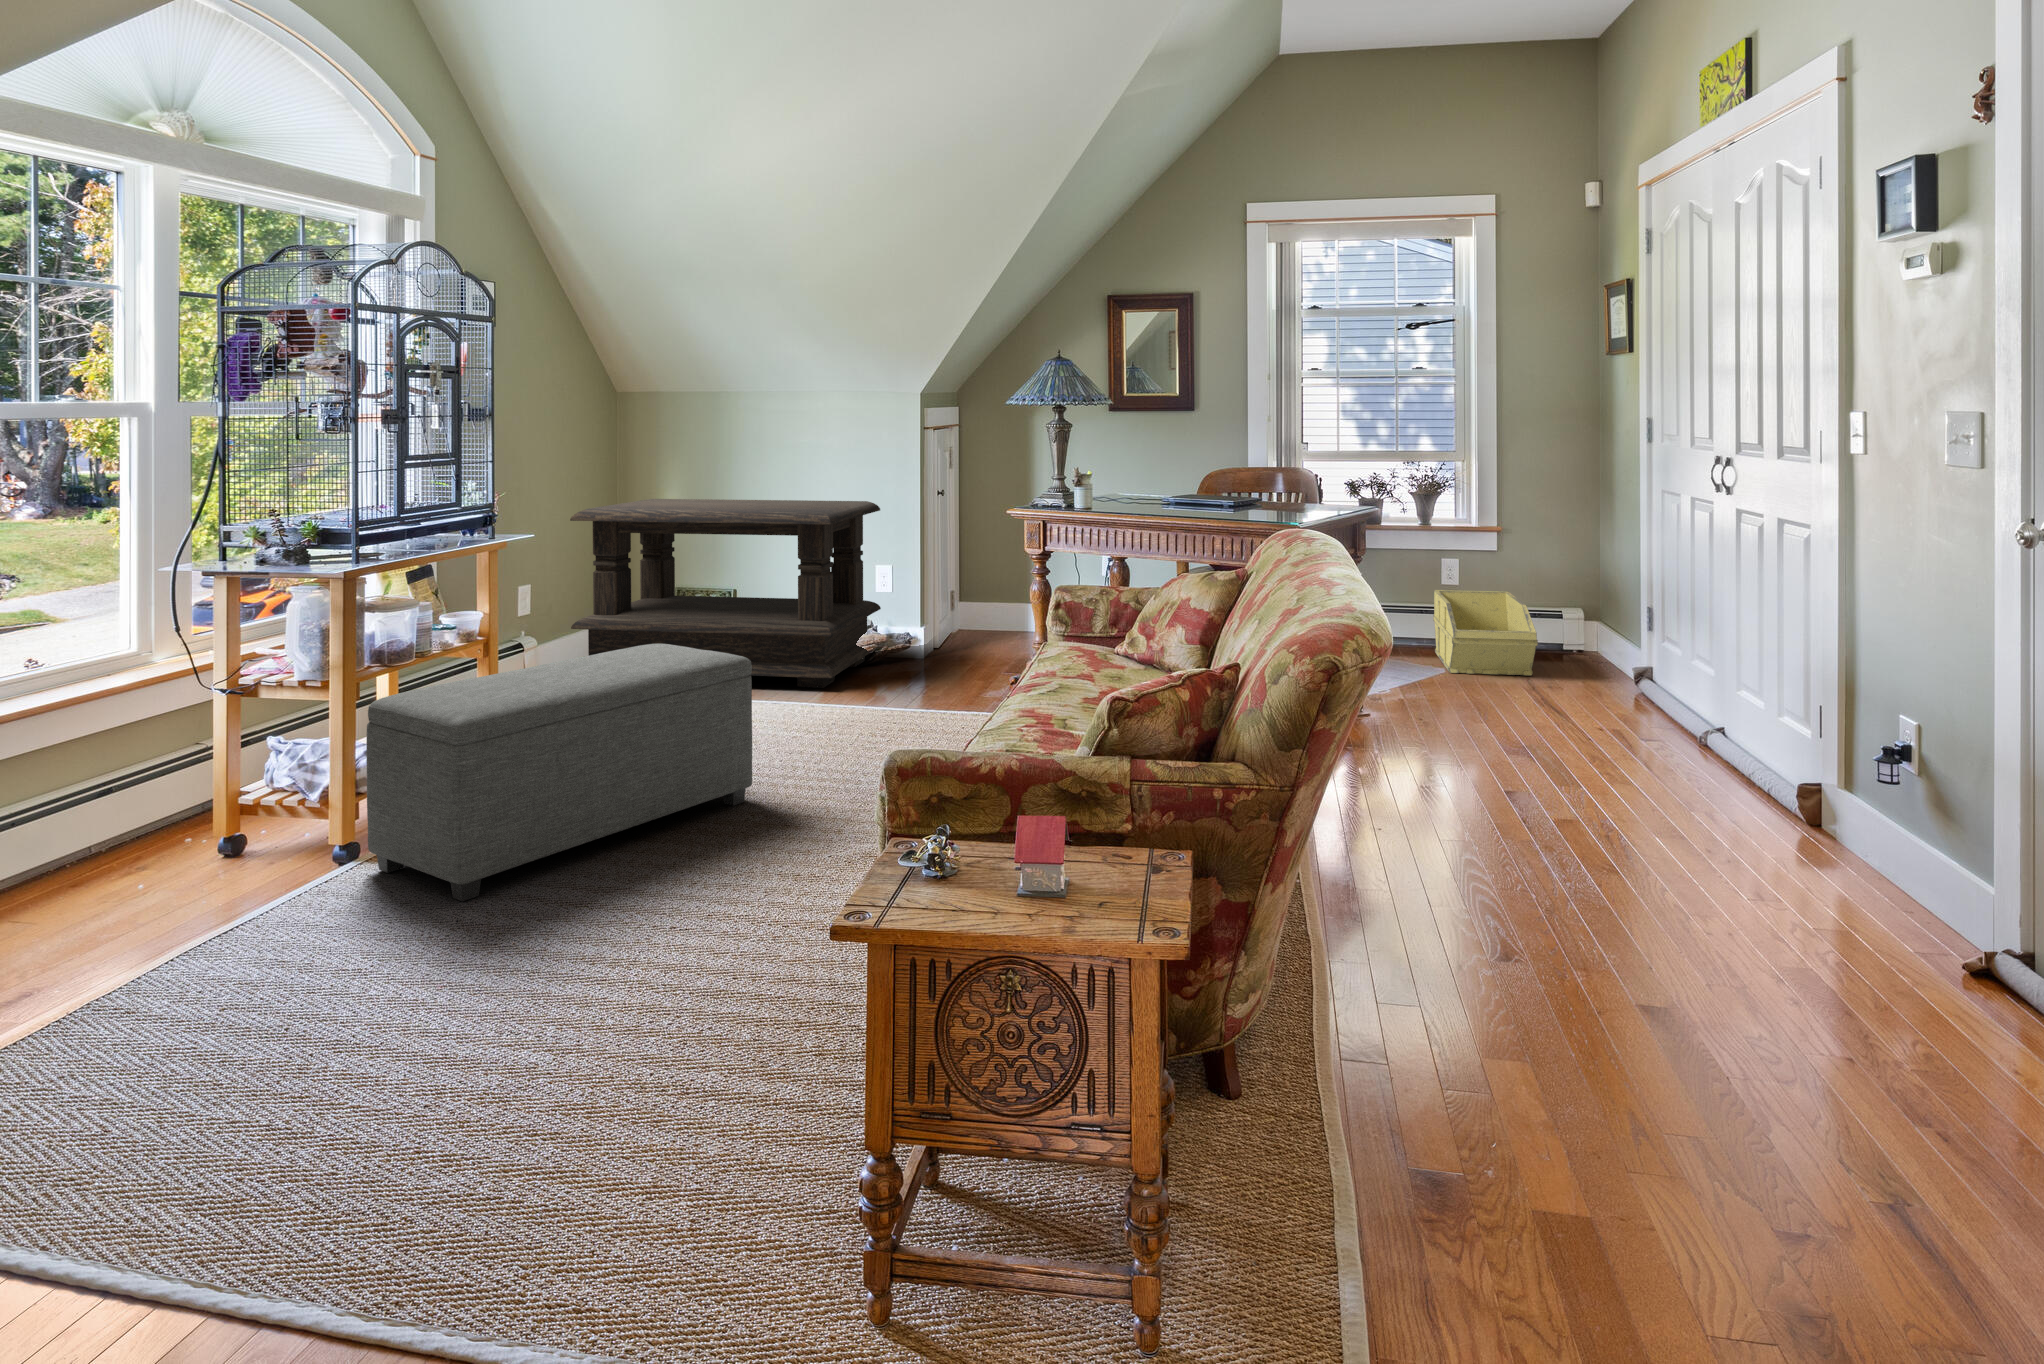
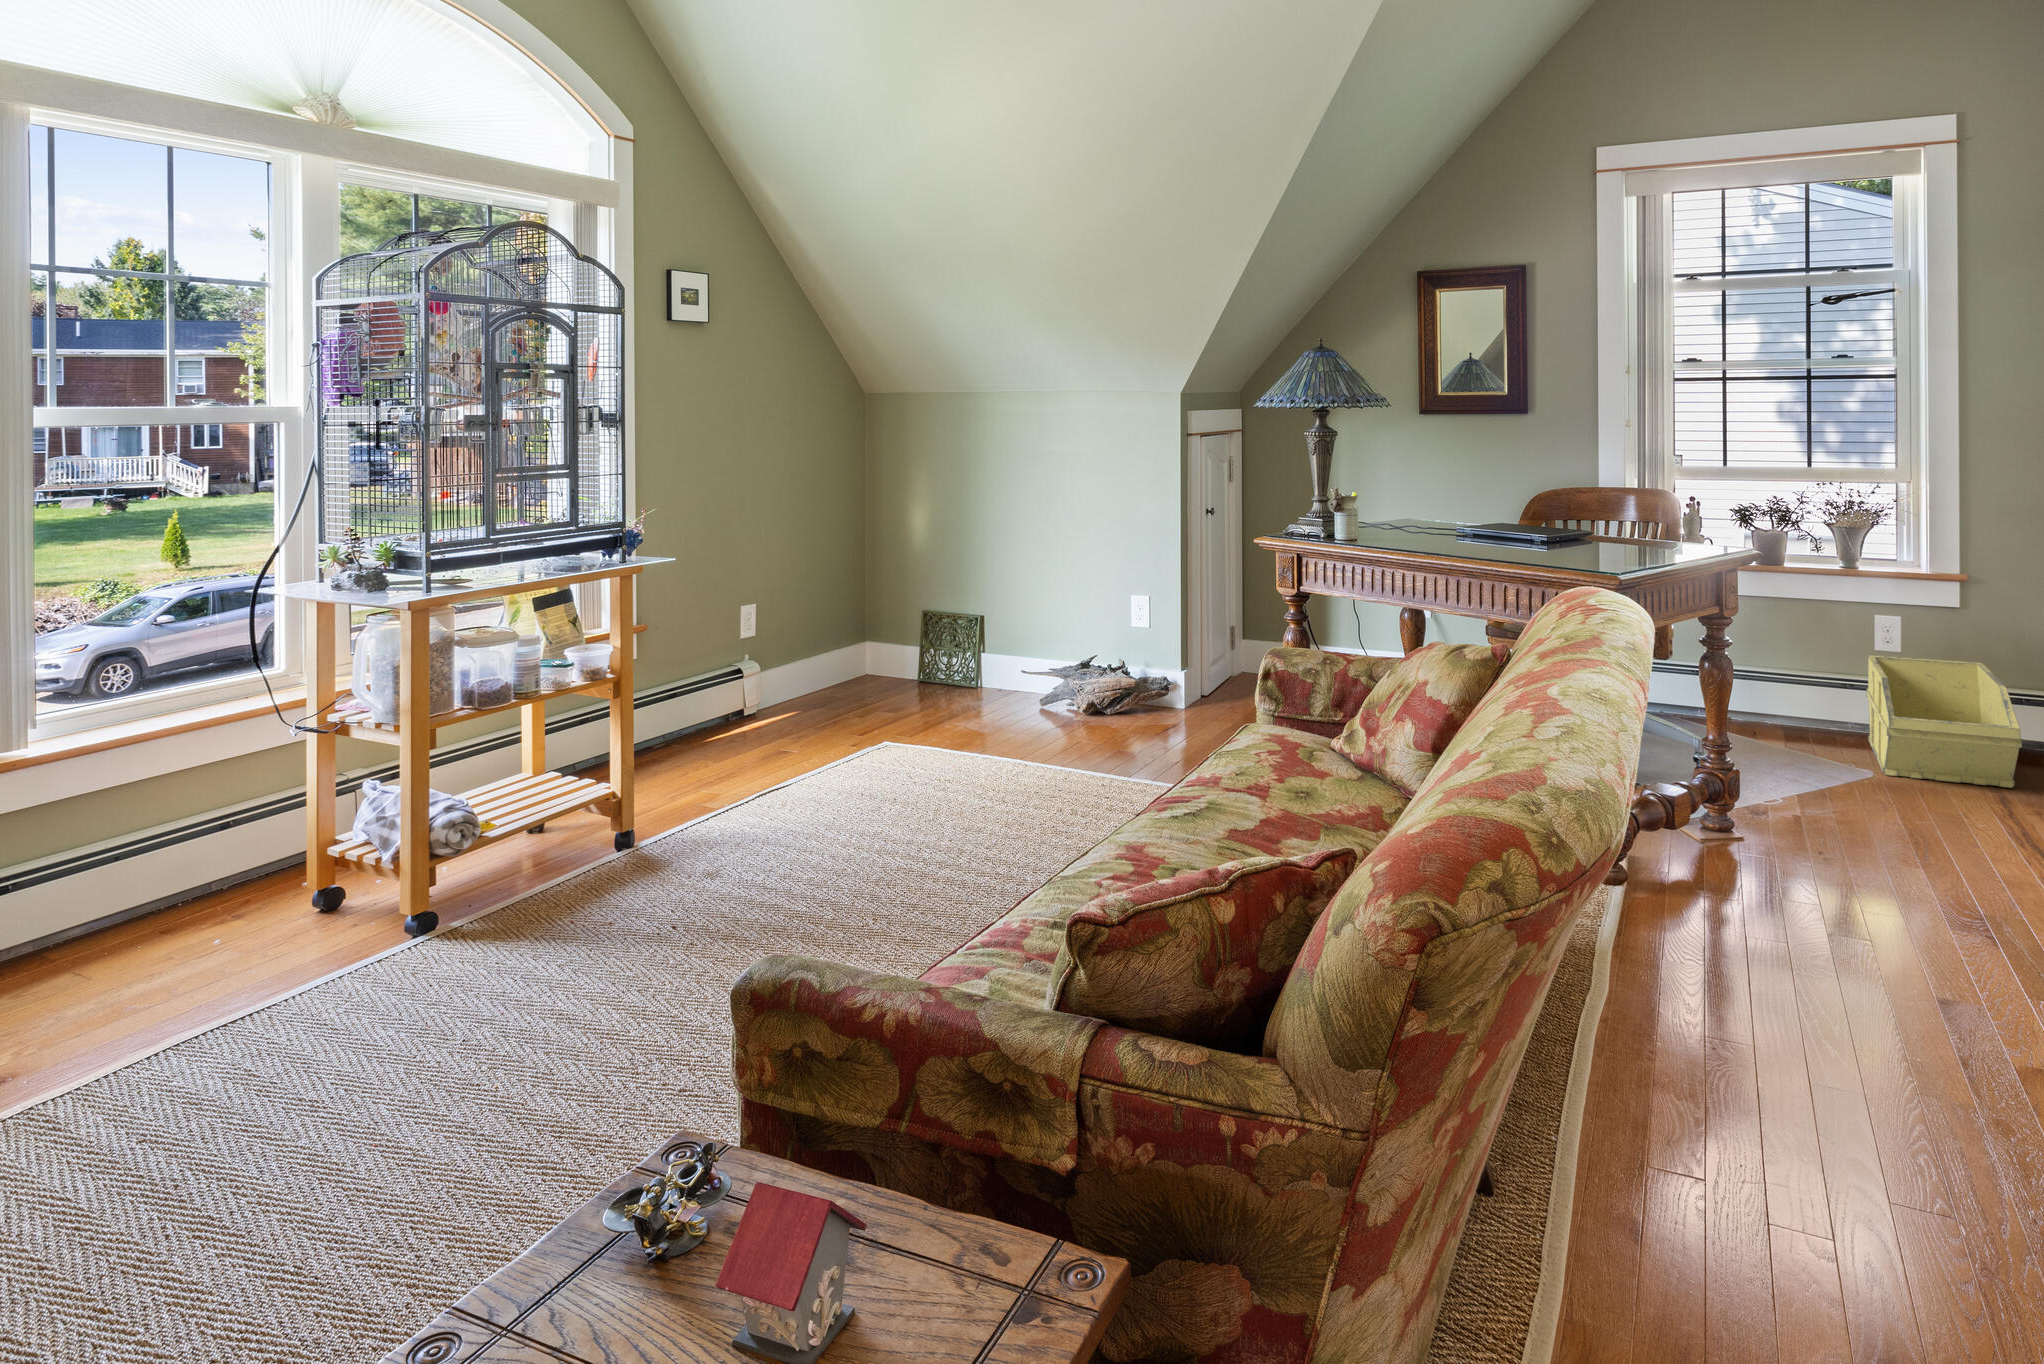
coffee table: present [570,499,881,688] -> none [786,511,1137,742]
ottoman: present [366,644,752,901] -> none [406,696,880,1020]

